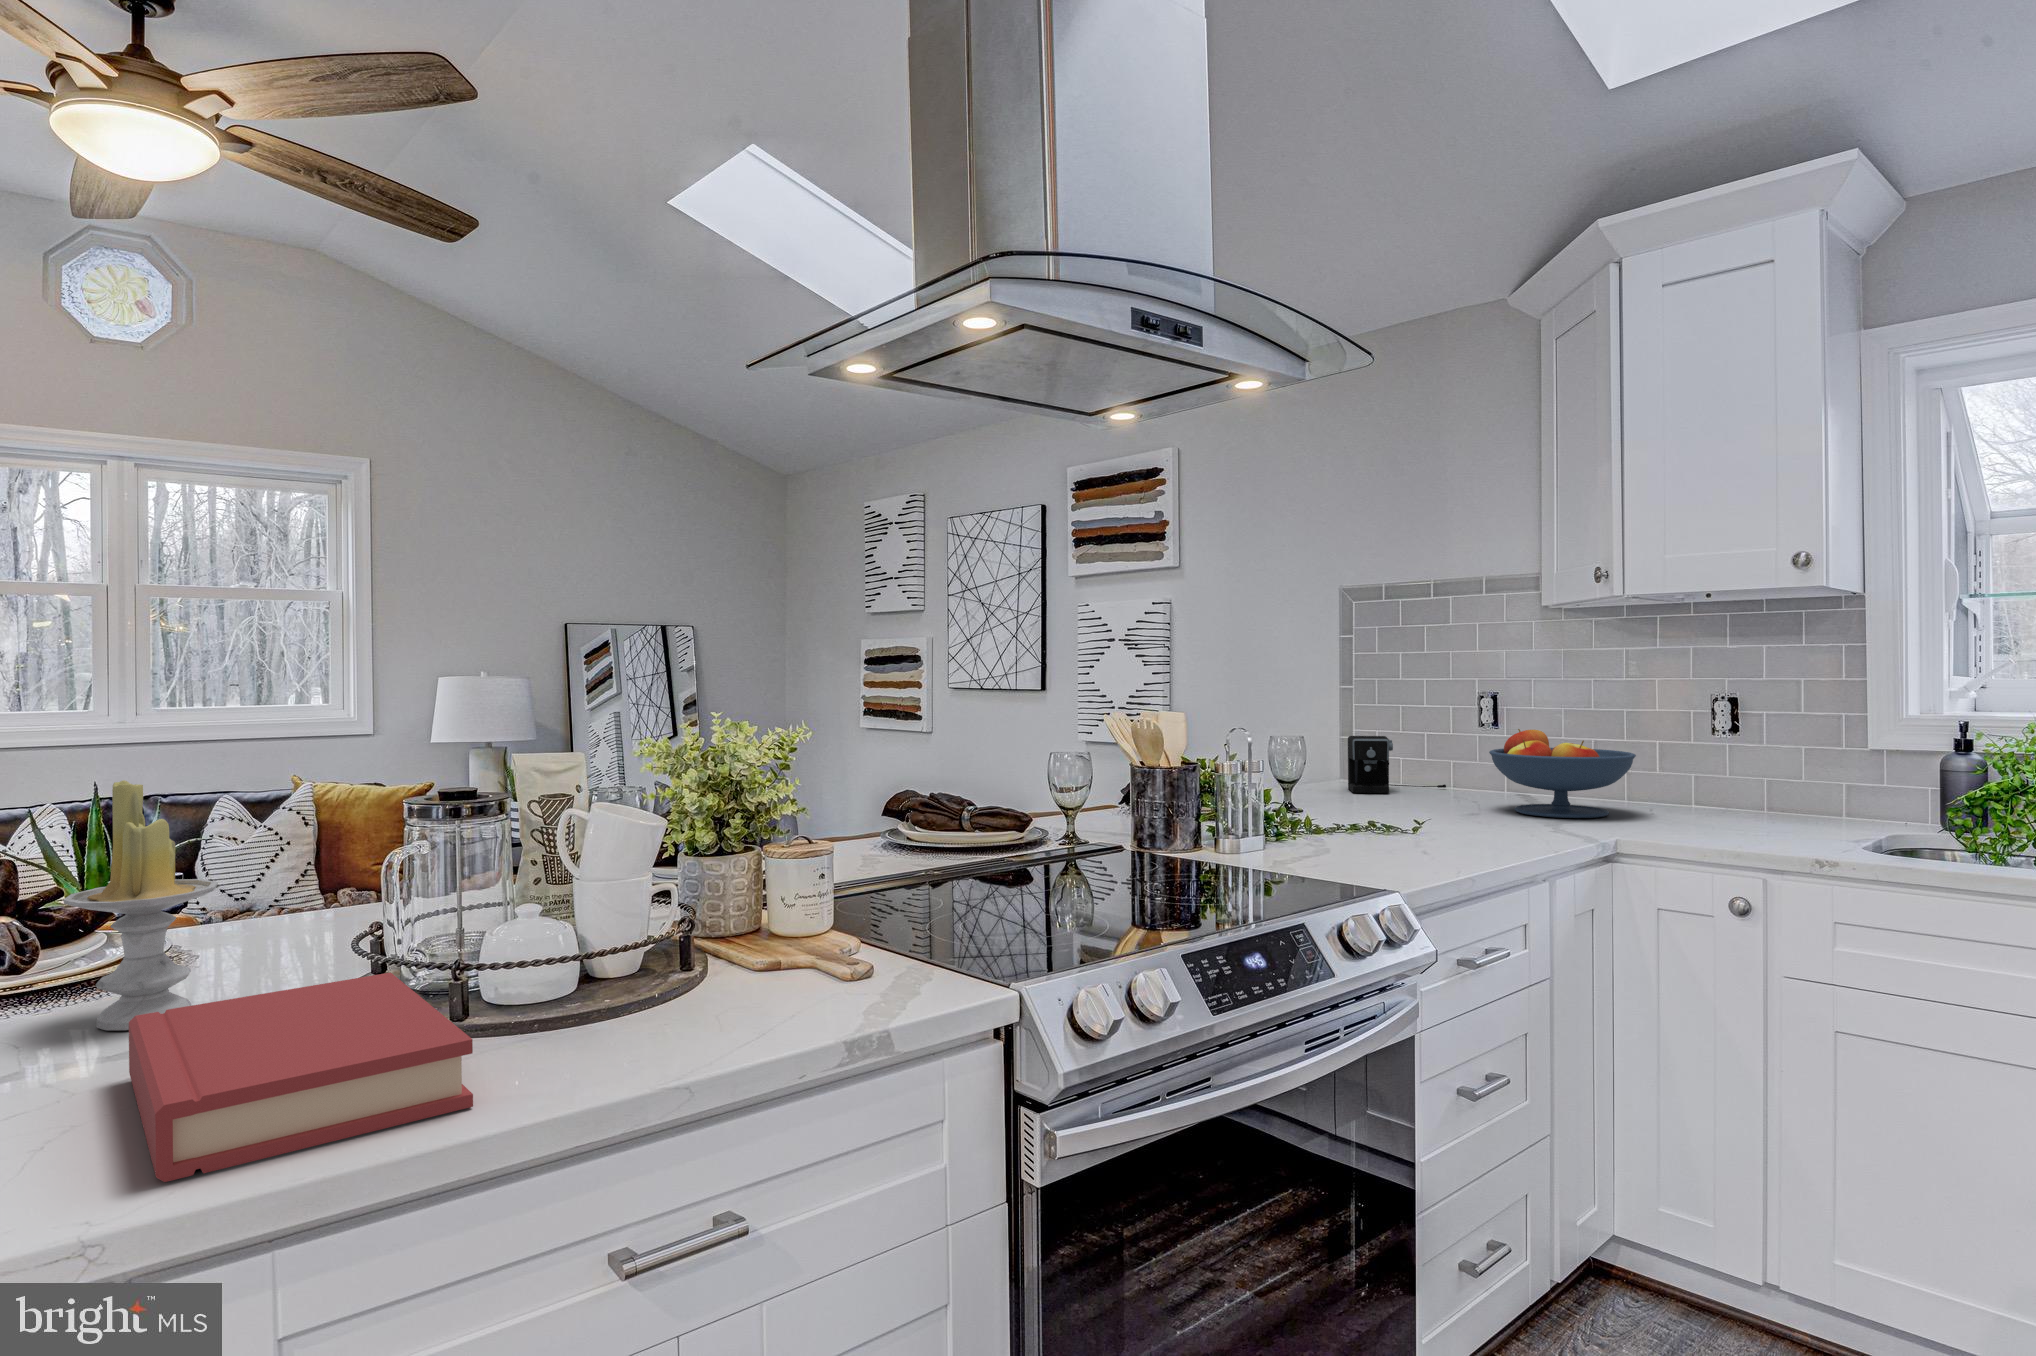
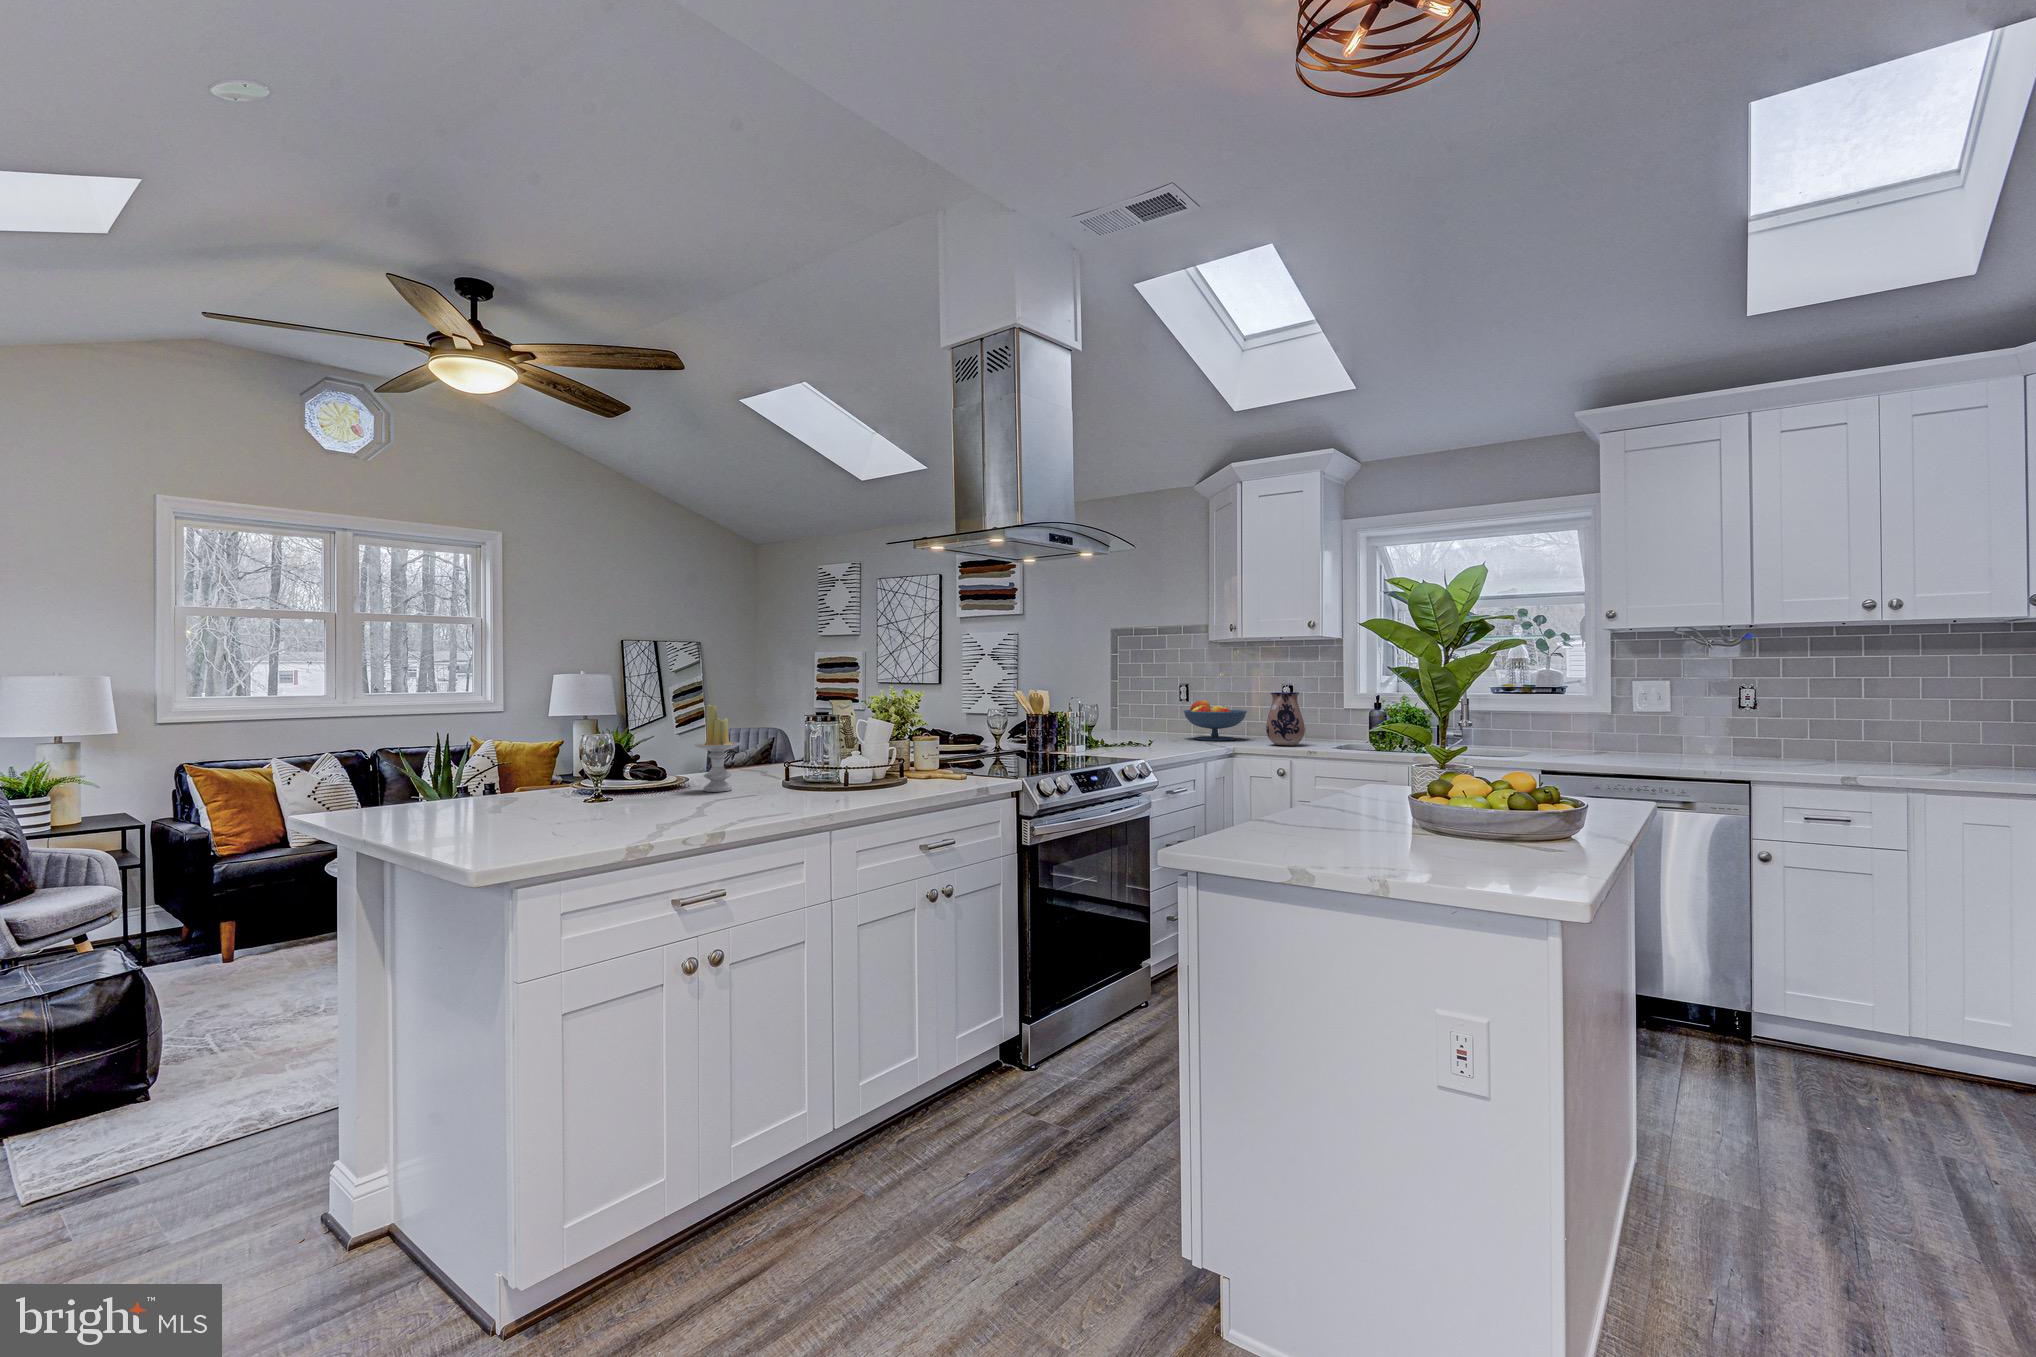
ceramic pitcher: none [1693,716,1795,841] -> present [1266,692,1305,746]
coffee maker: present [1348,736,1446,793] -> none [1116,706,1164,734]
hardback book: present [129,973,473,1182] -> none [756,770,882,806]

